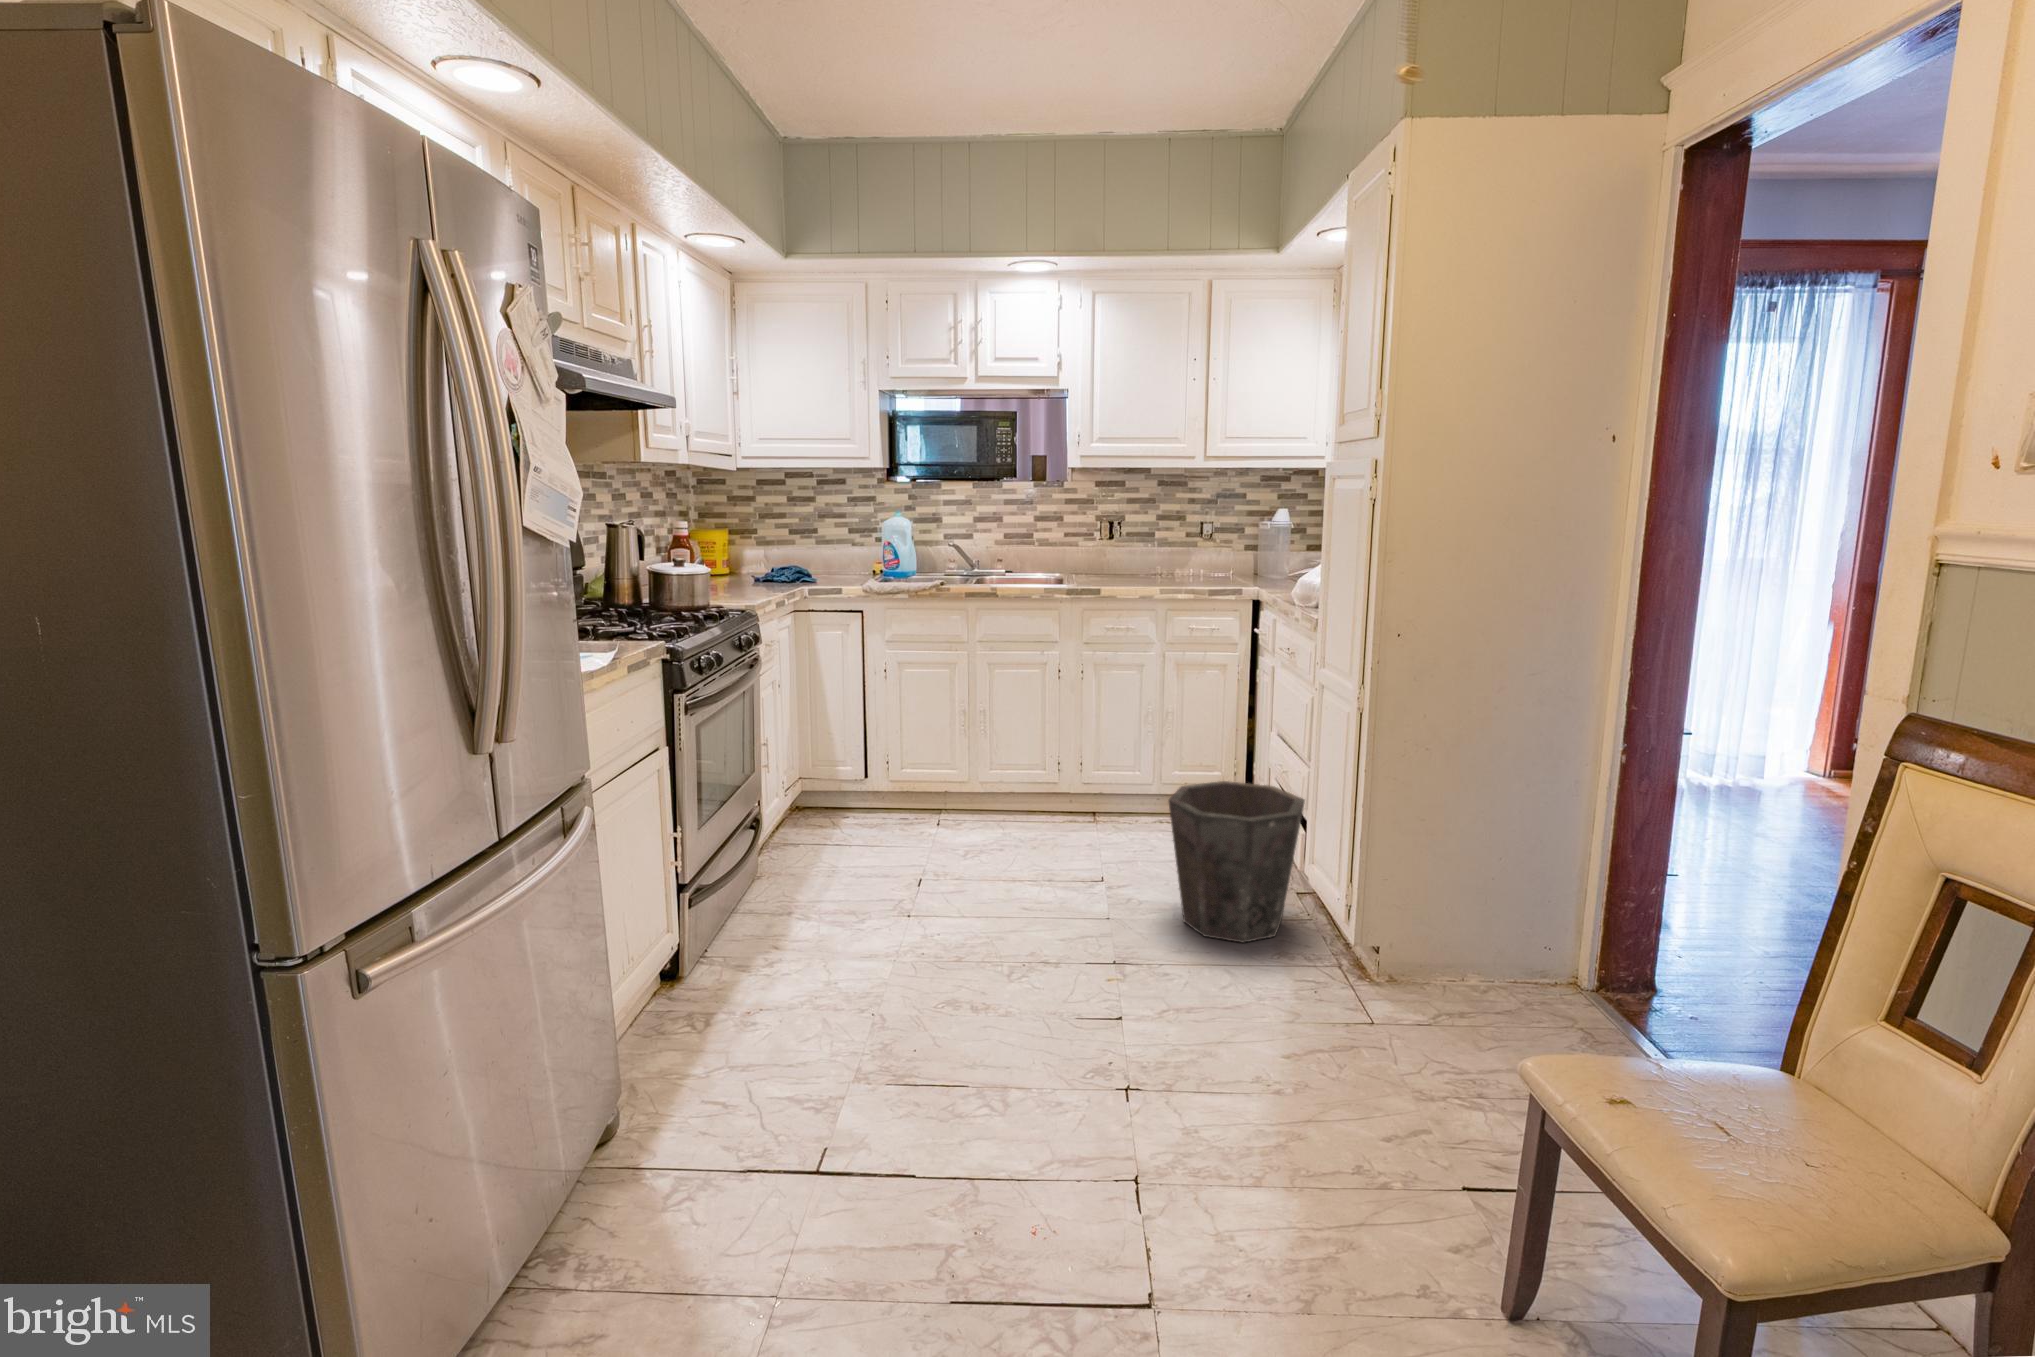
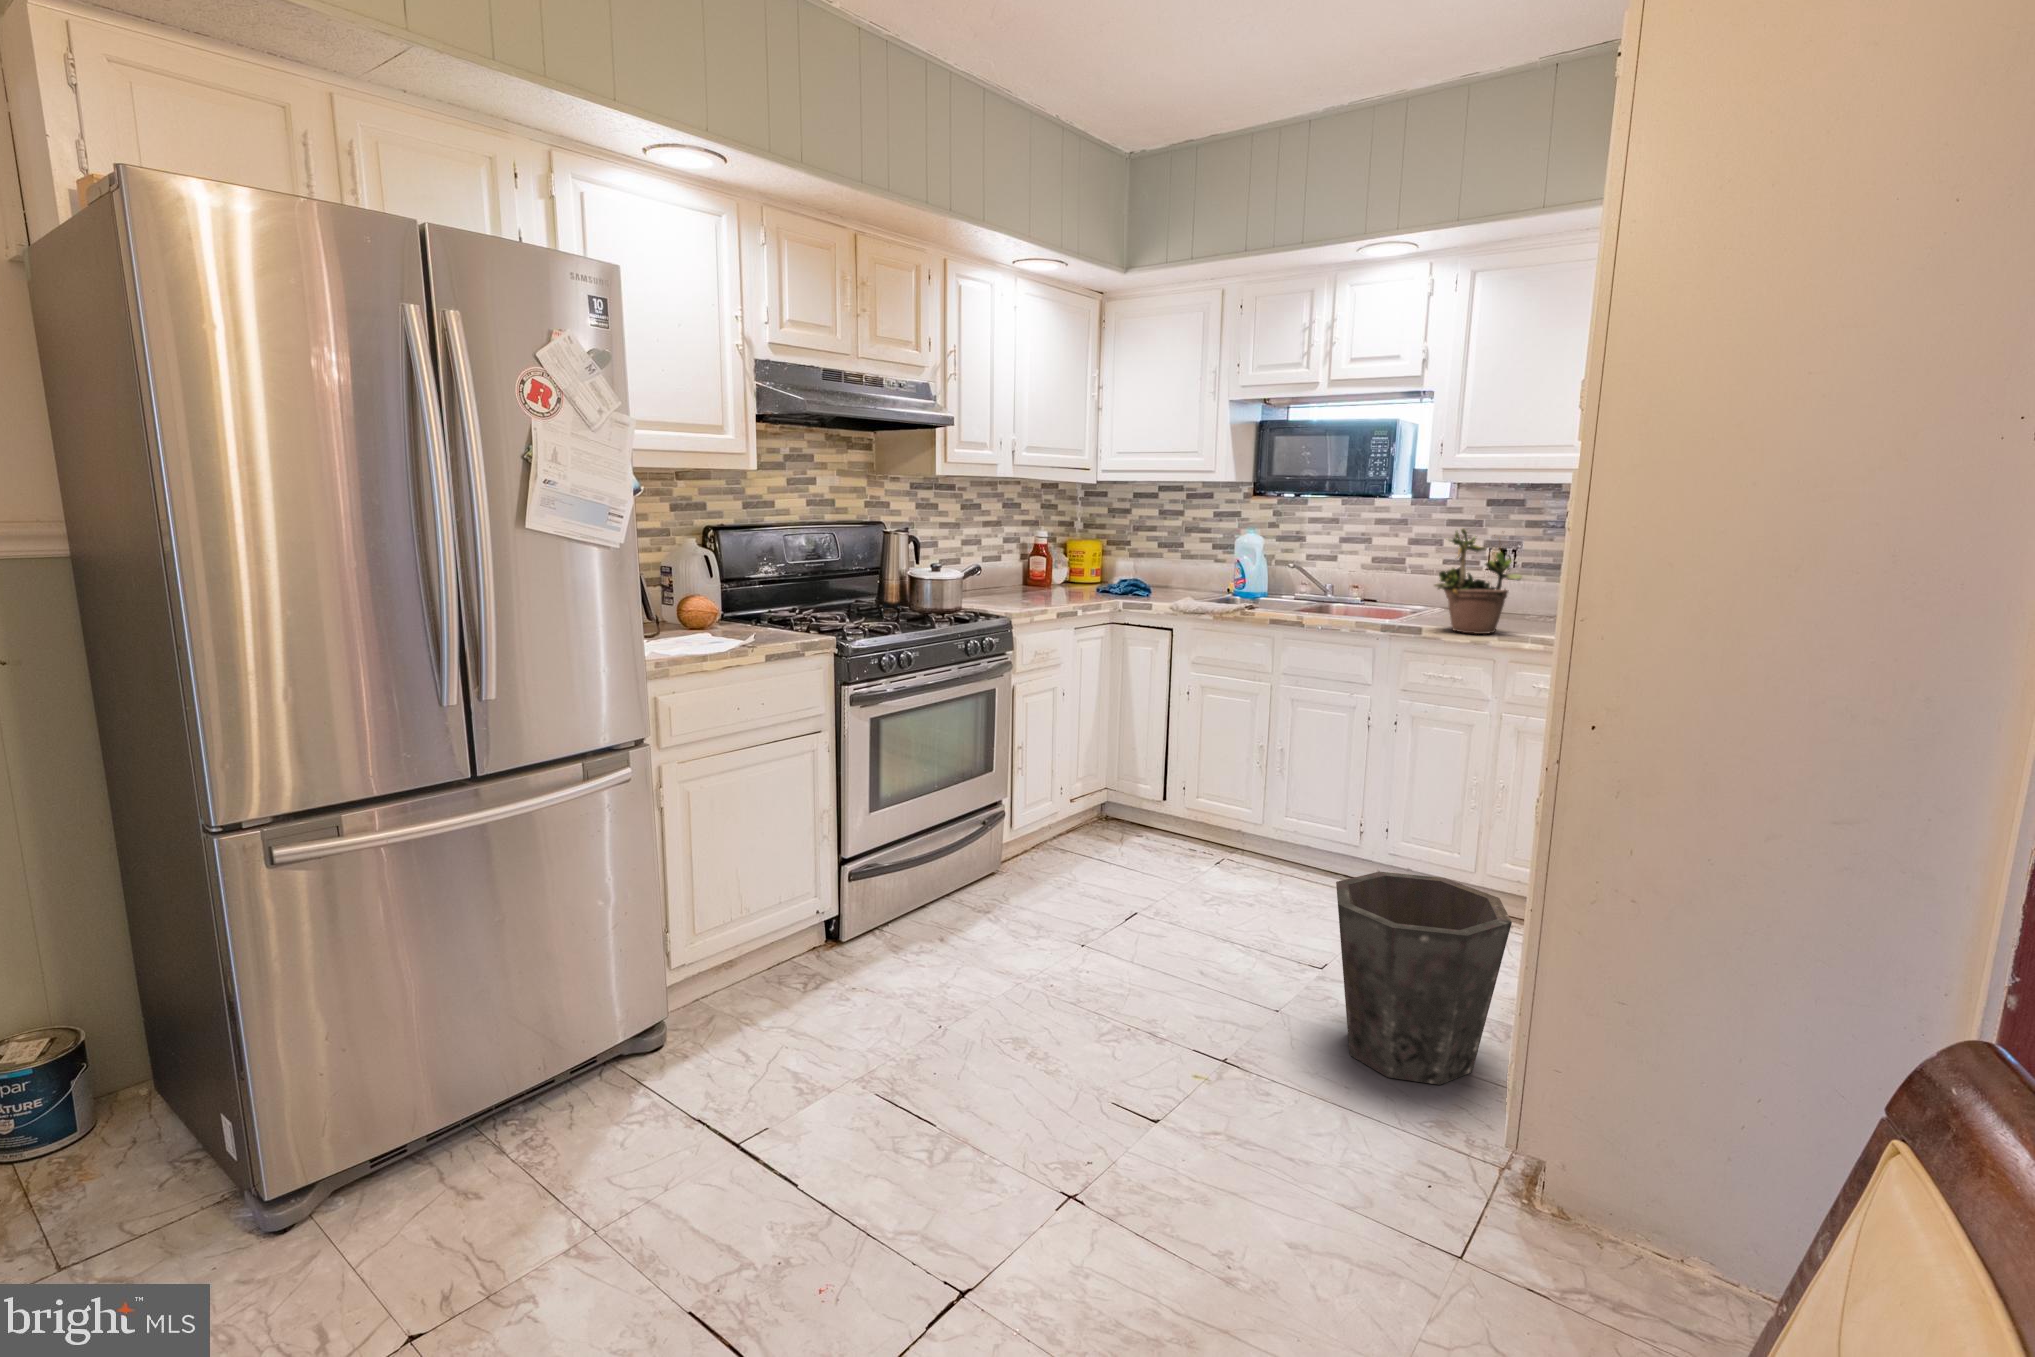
potted plant: none [1103,498,1166,590] -> present [1434,529,1522,634]

